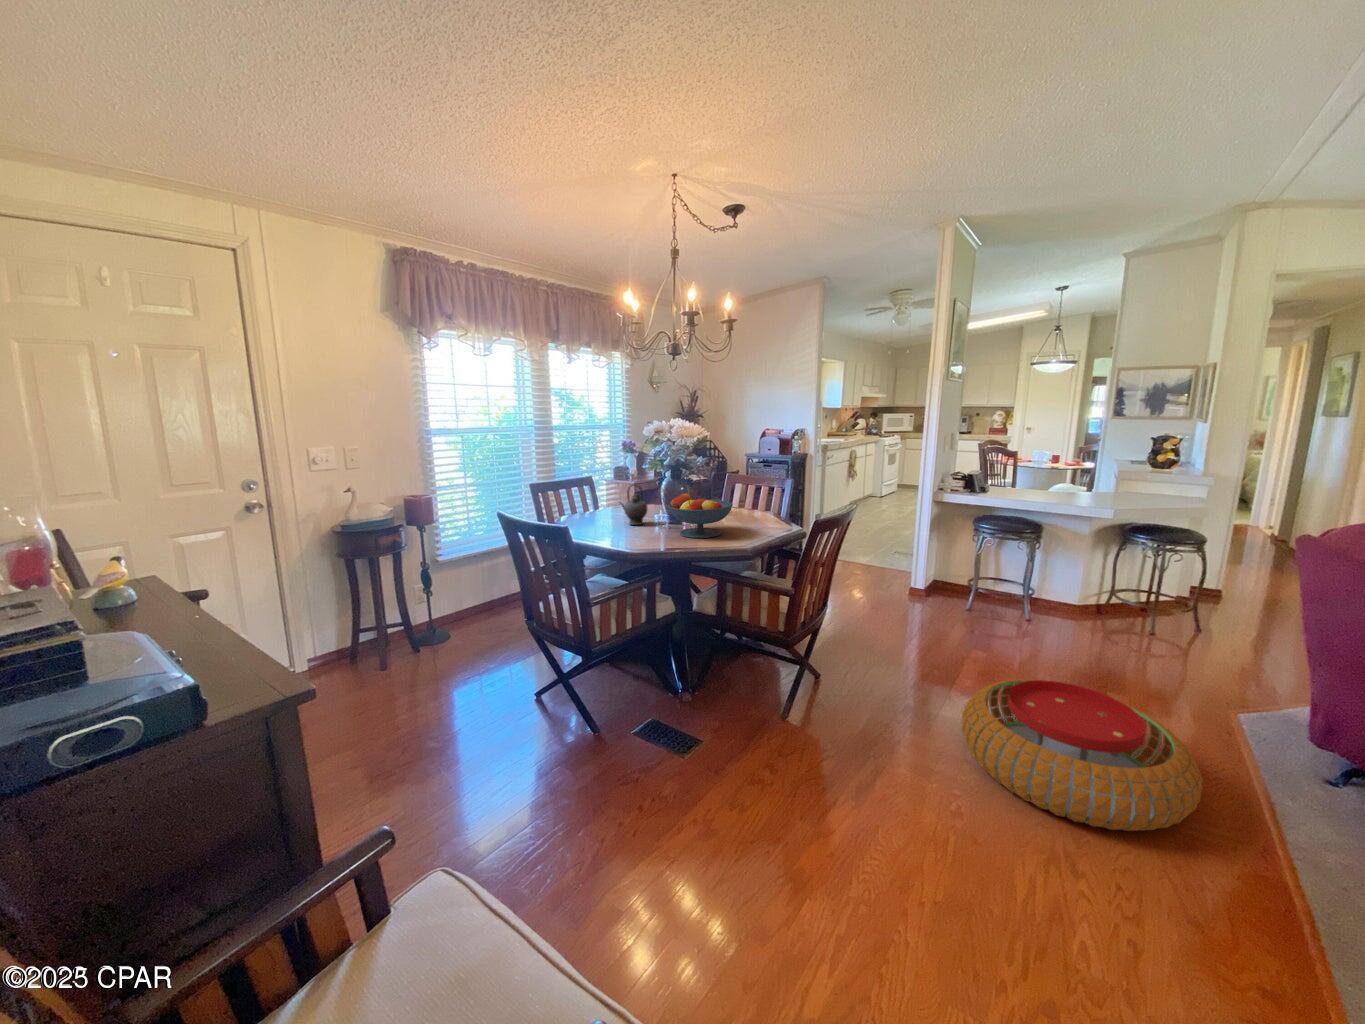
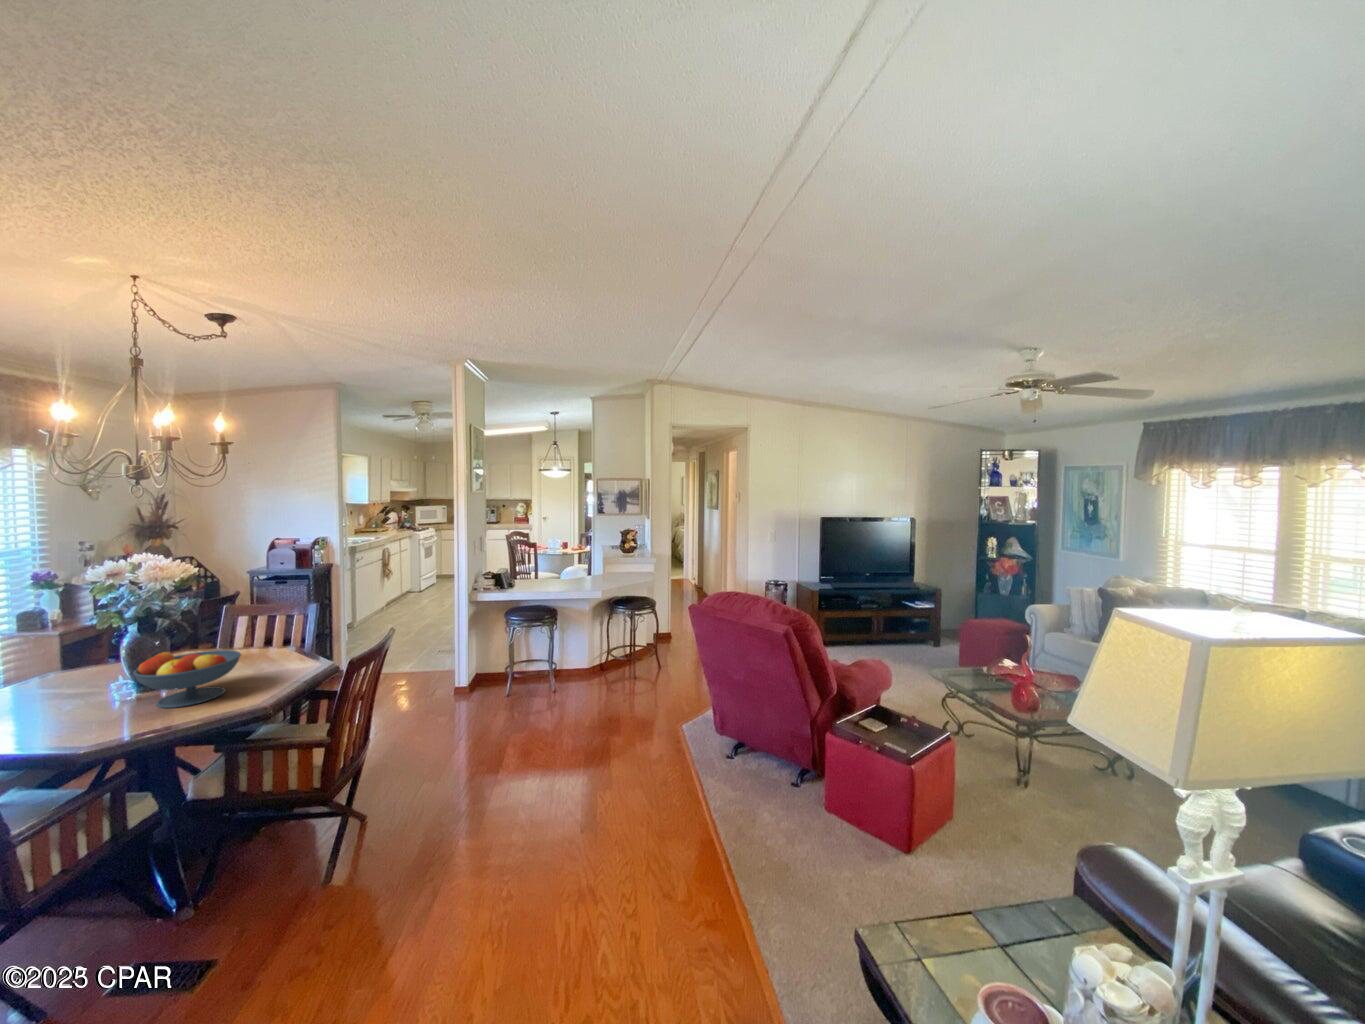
teapot: present [621,484,648,525] -> none [27,651,90,710]
pouf: present [961,679,1203,831] -> none [508,739,655,849]

